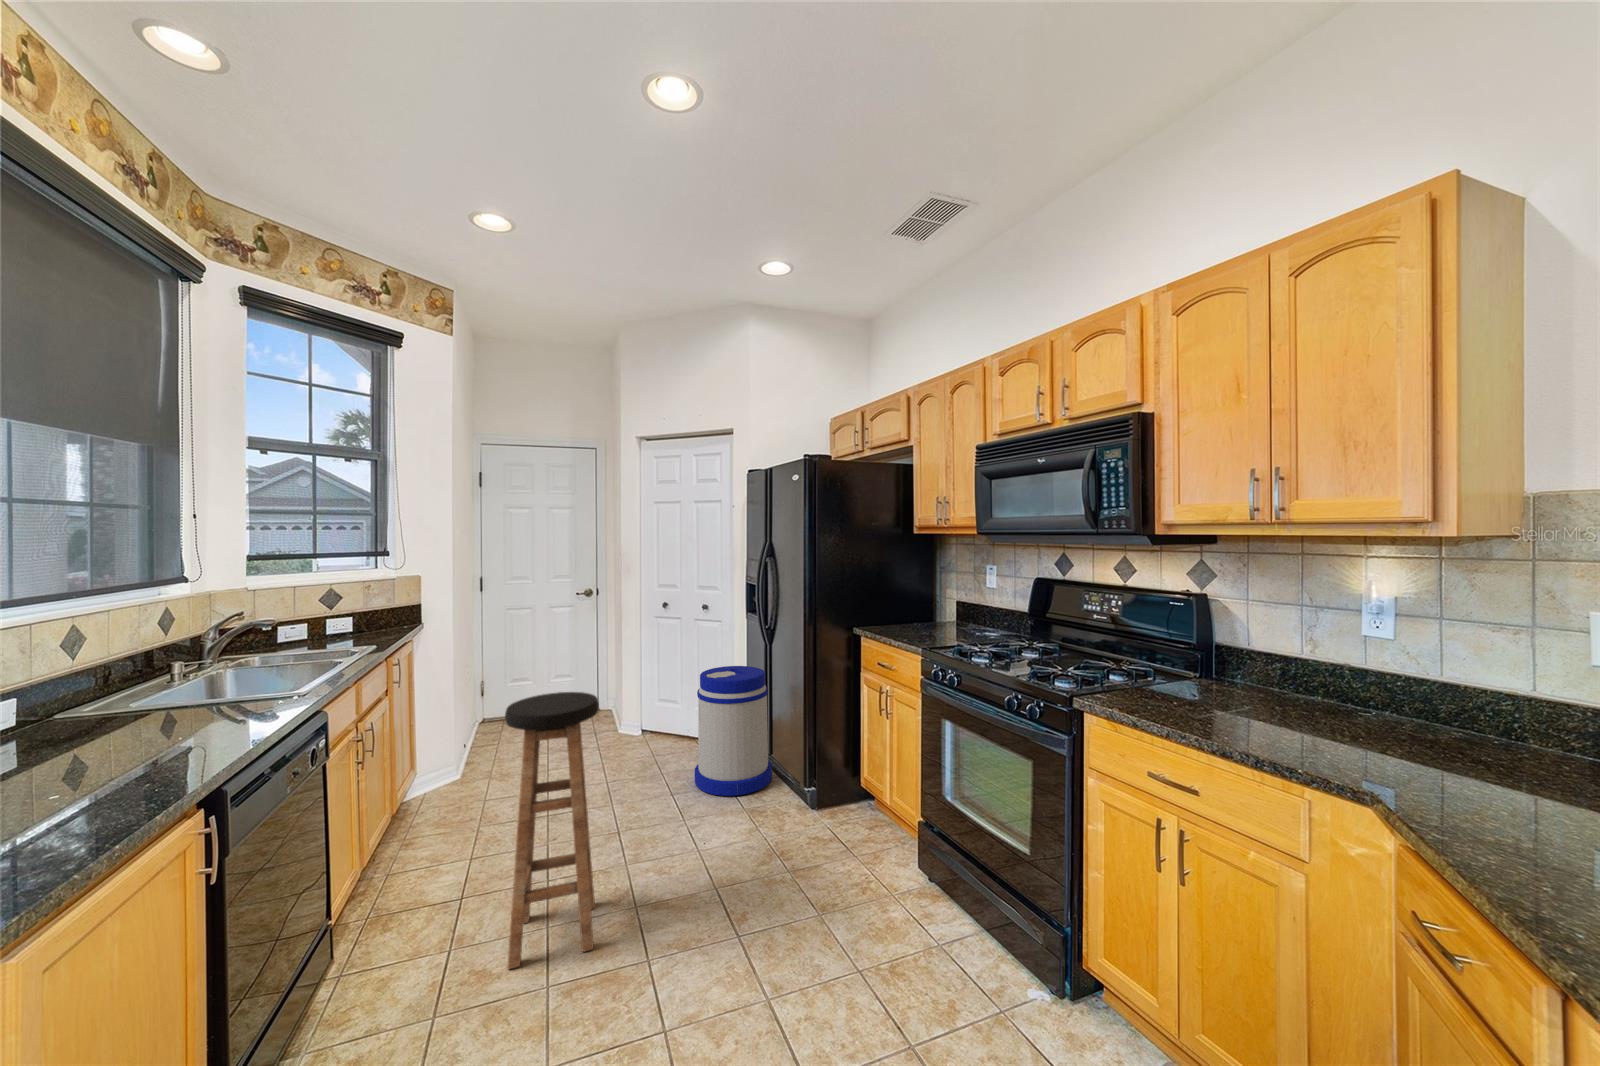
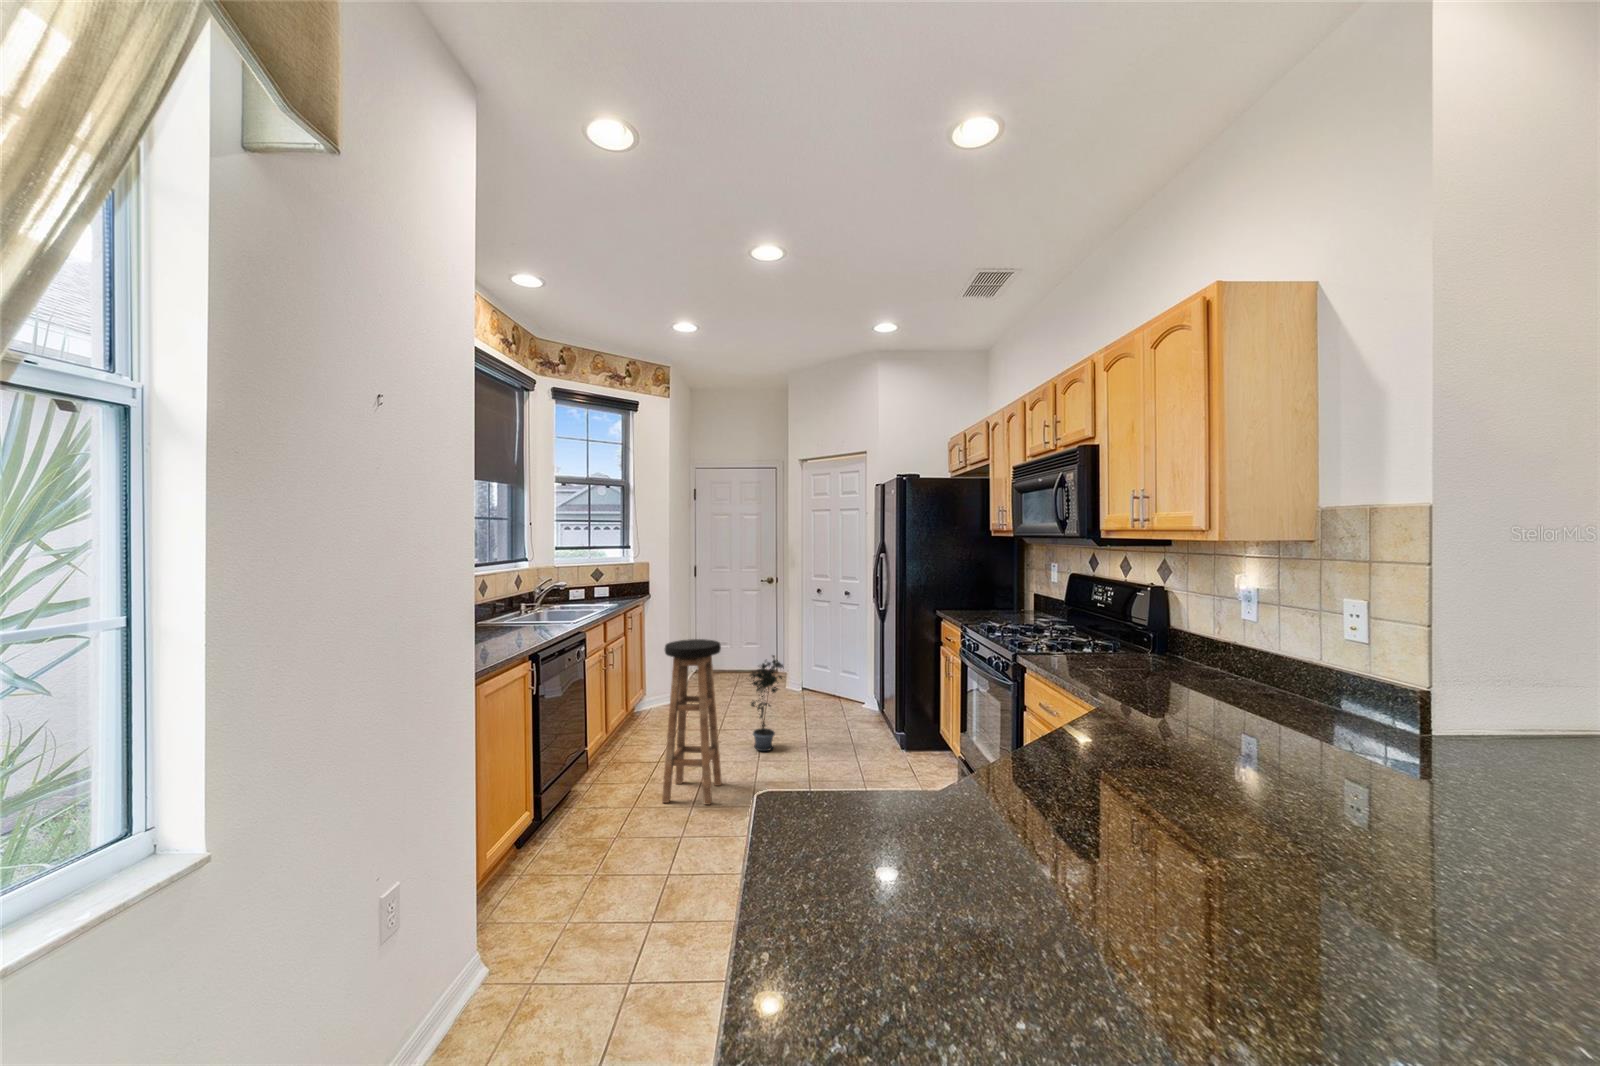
trash can: present [695,666,772,796] -> none [820,642,882,742]
potted plant: none [604,697,663,833] -> present [750,655,783,751]

